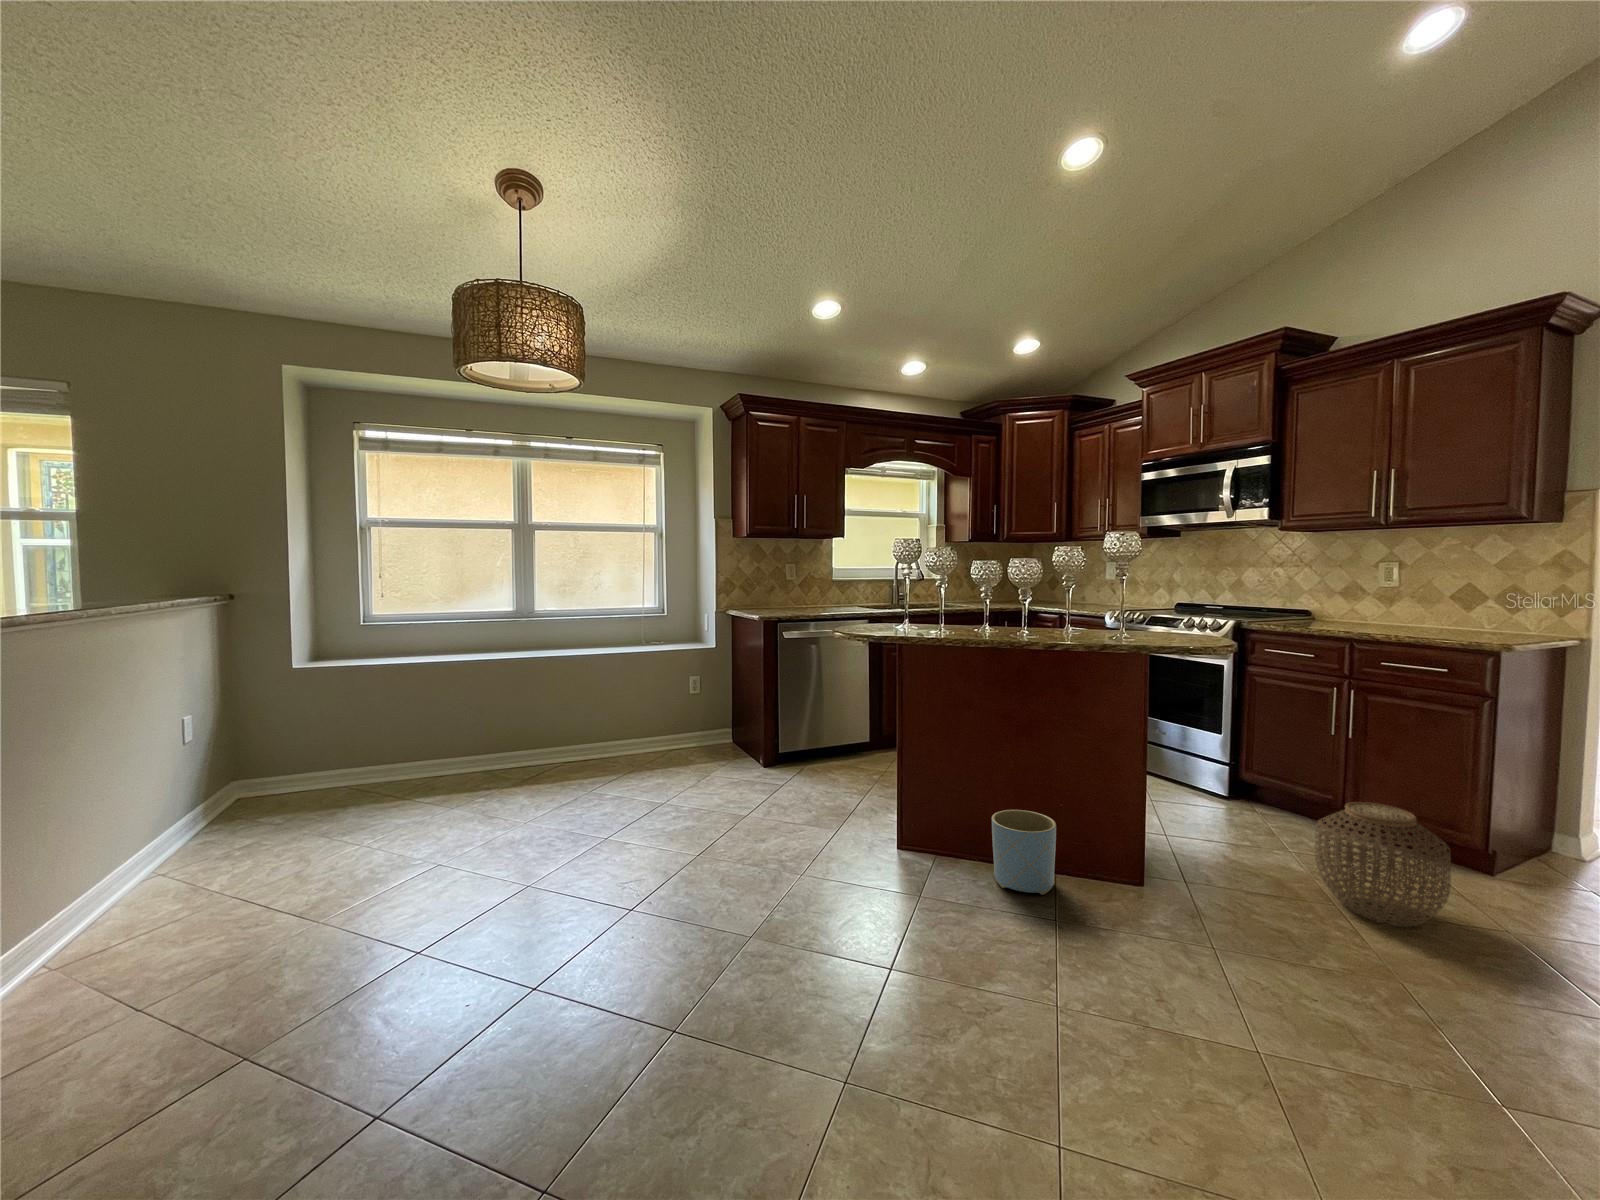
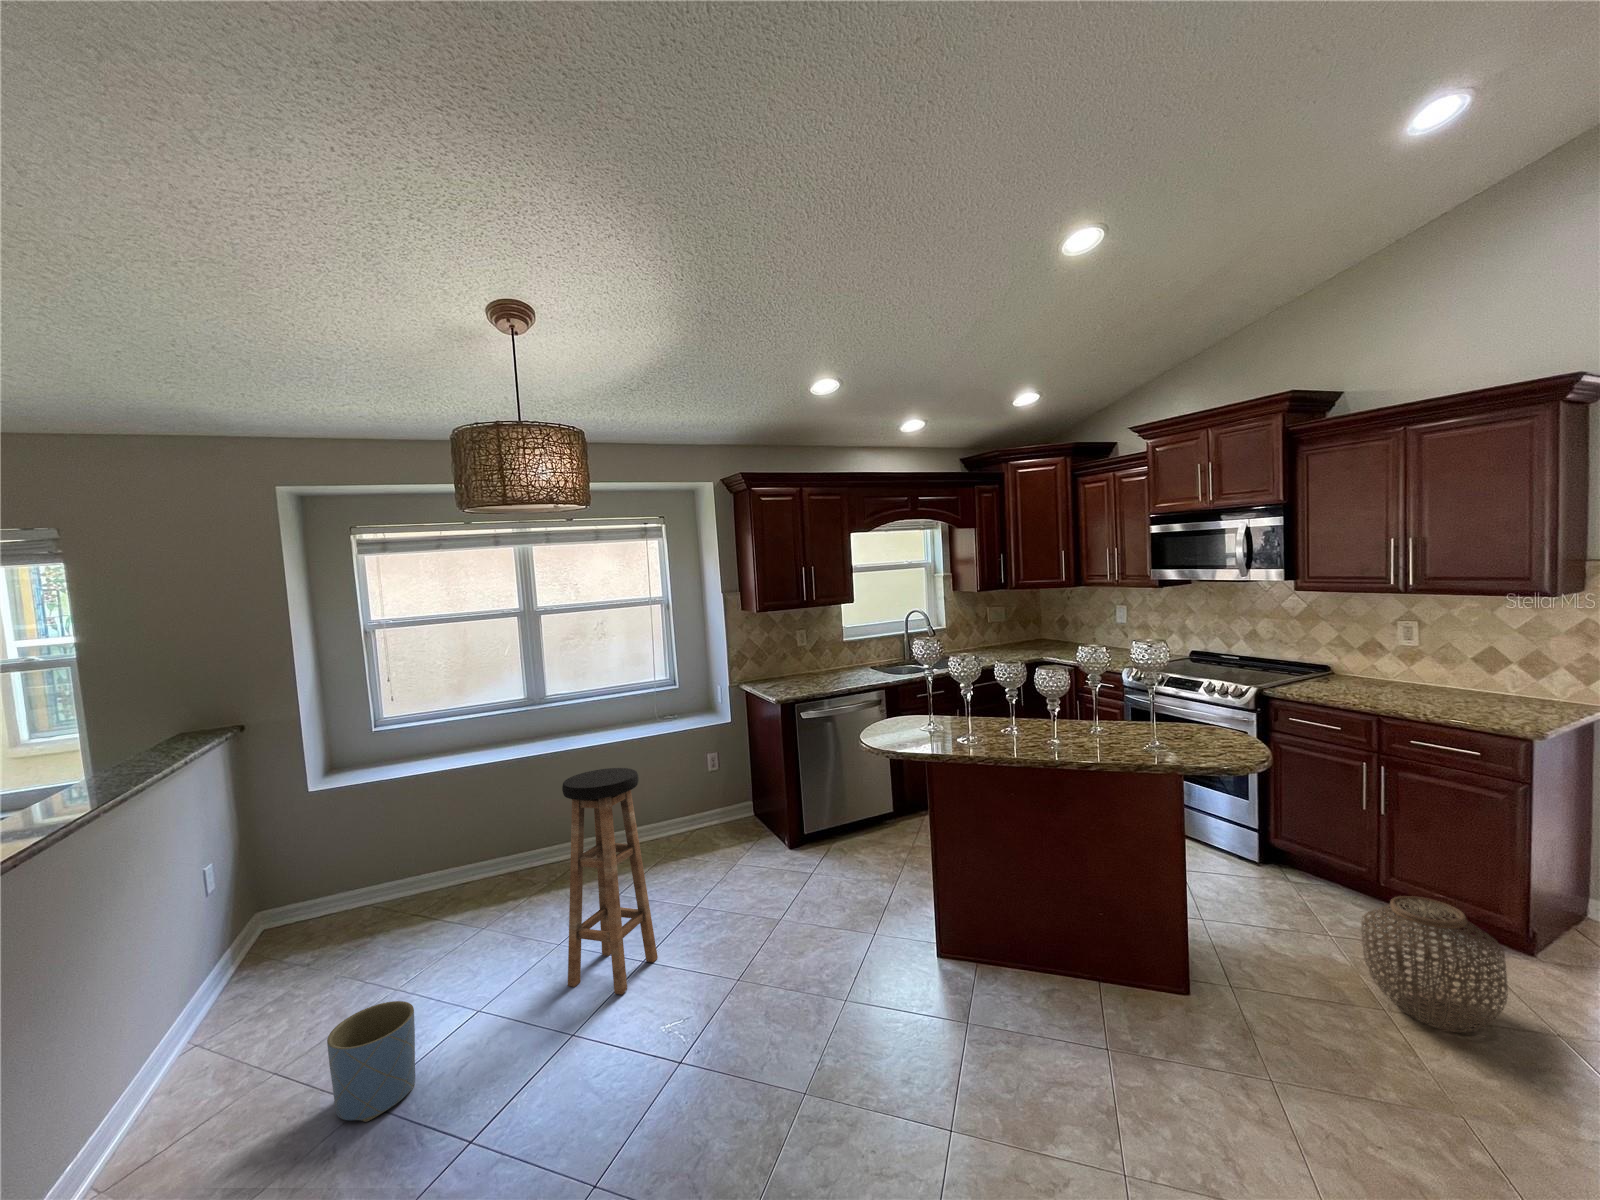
bar stool: none [542,656,632,865] -> present [562,768,658,995]
planter: present [992,810,1056,895] -> present [327,1001,415,1122]

